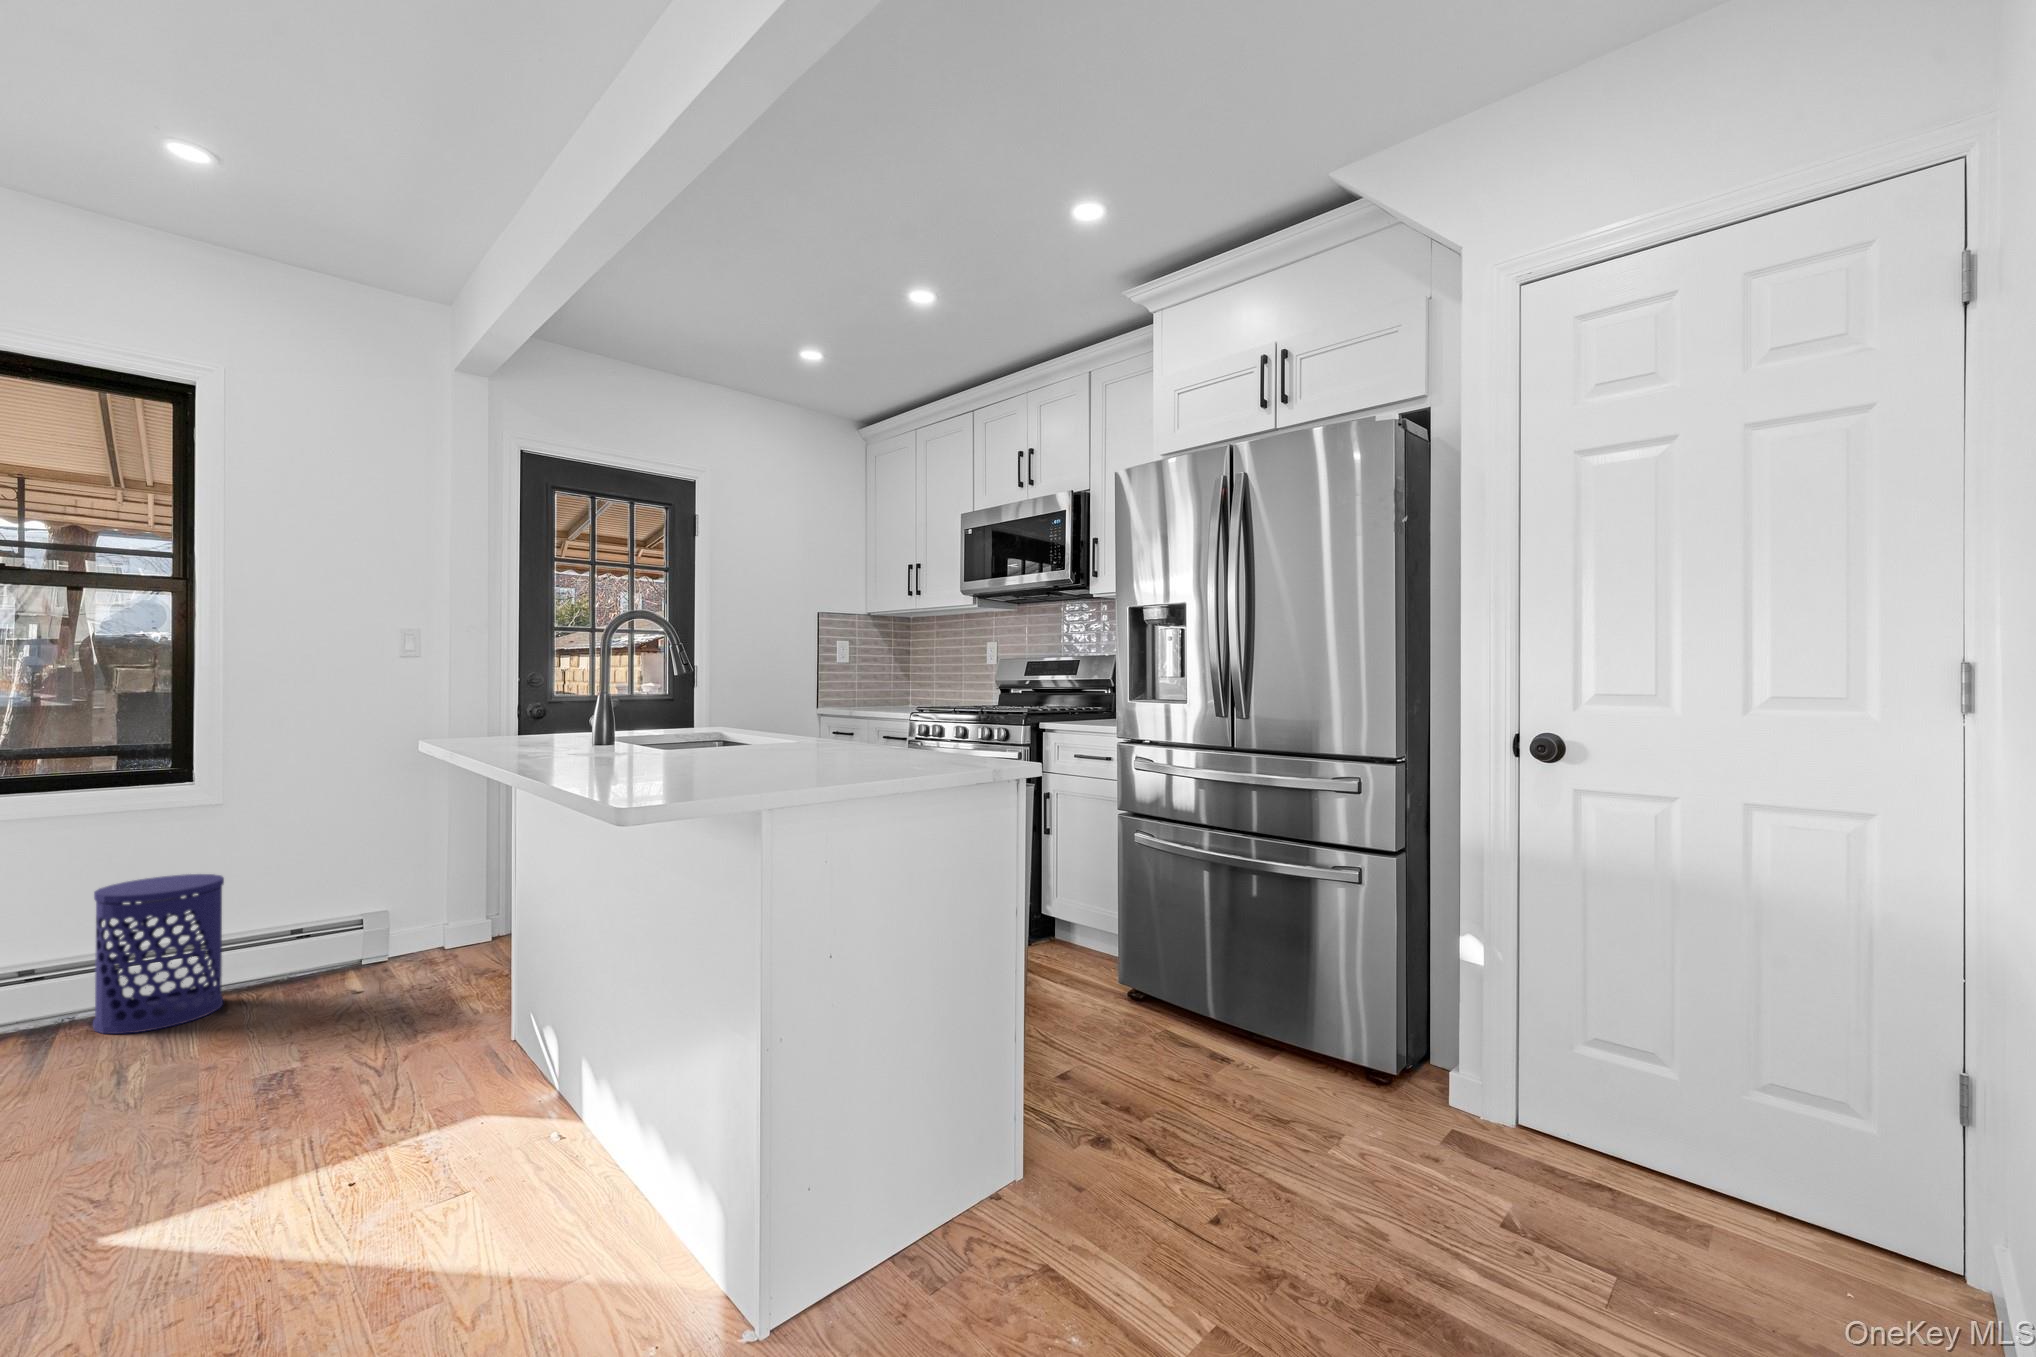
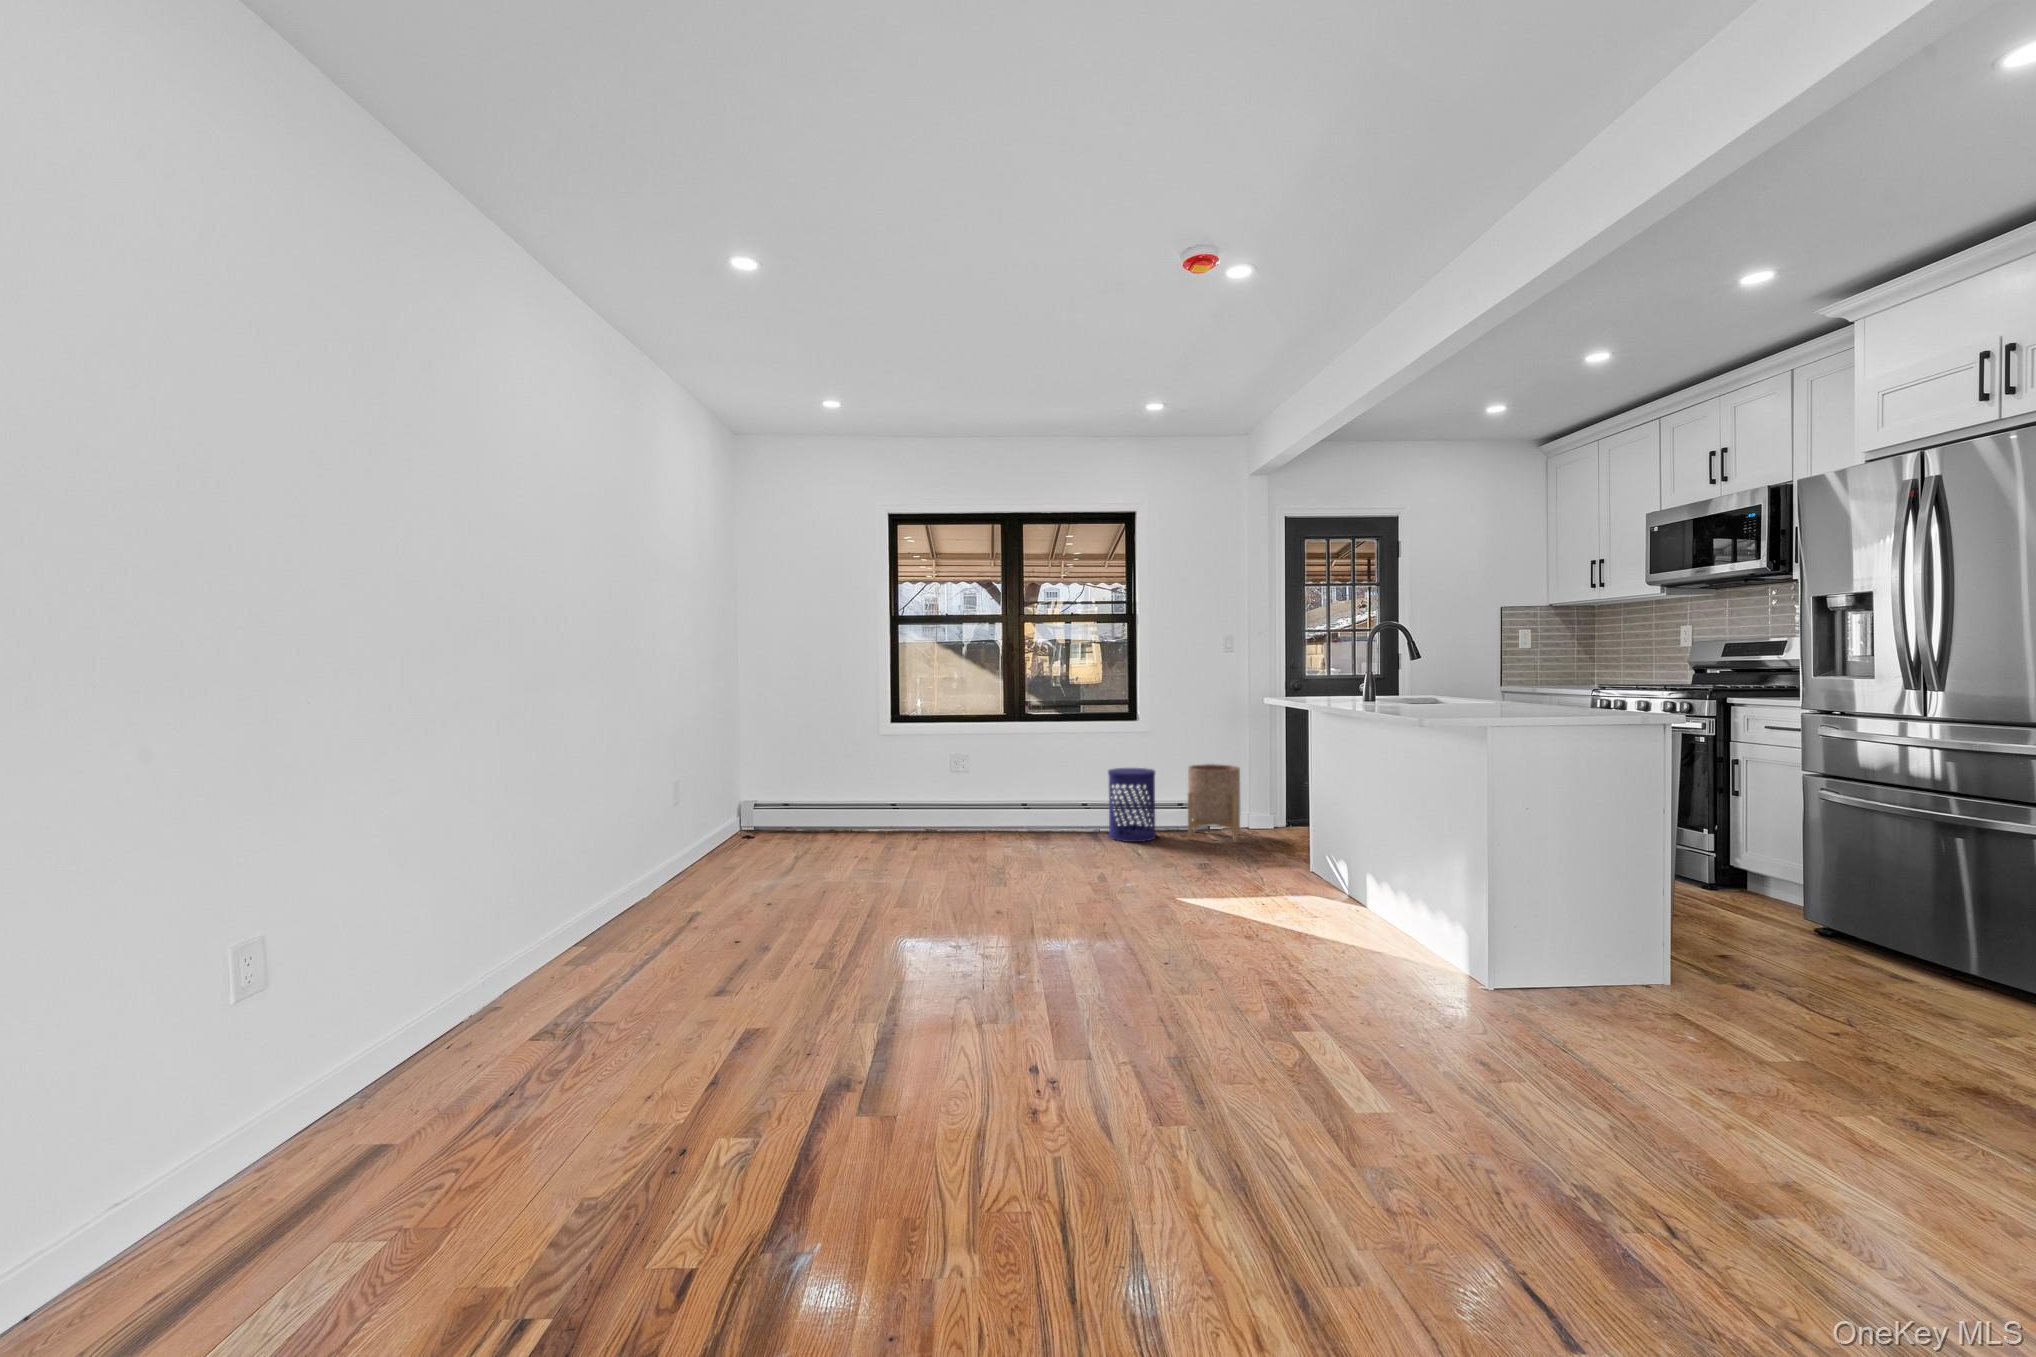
planter: none [296,850,418,1000] -> present [1188,764,1240,843]

